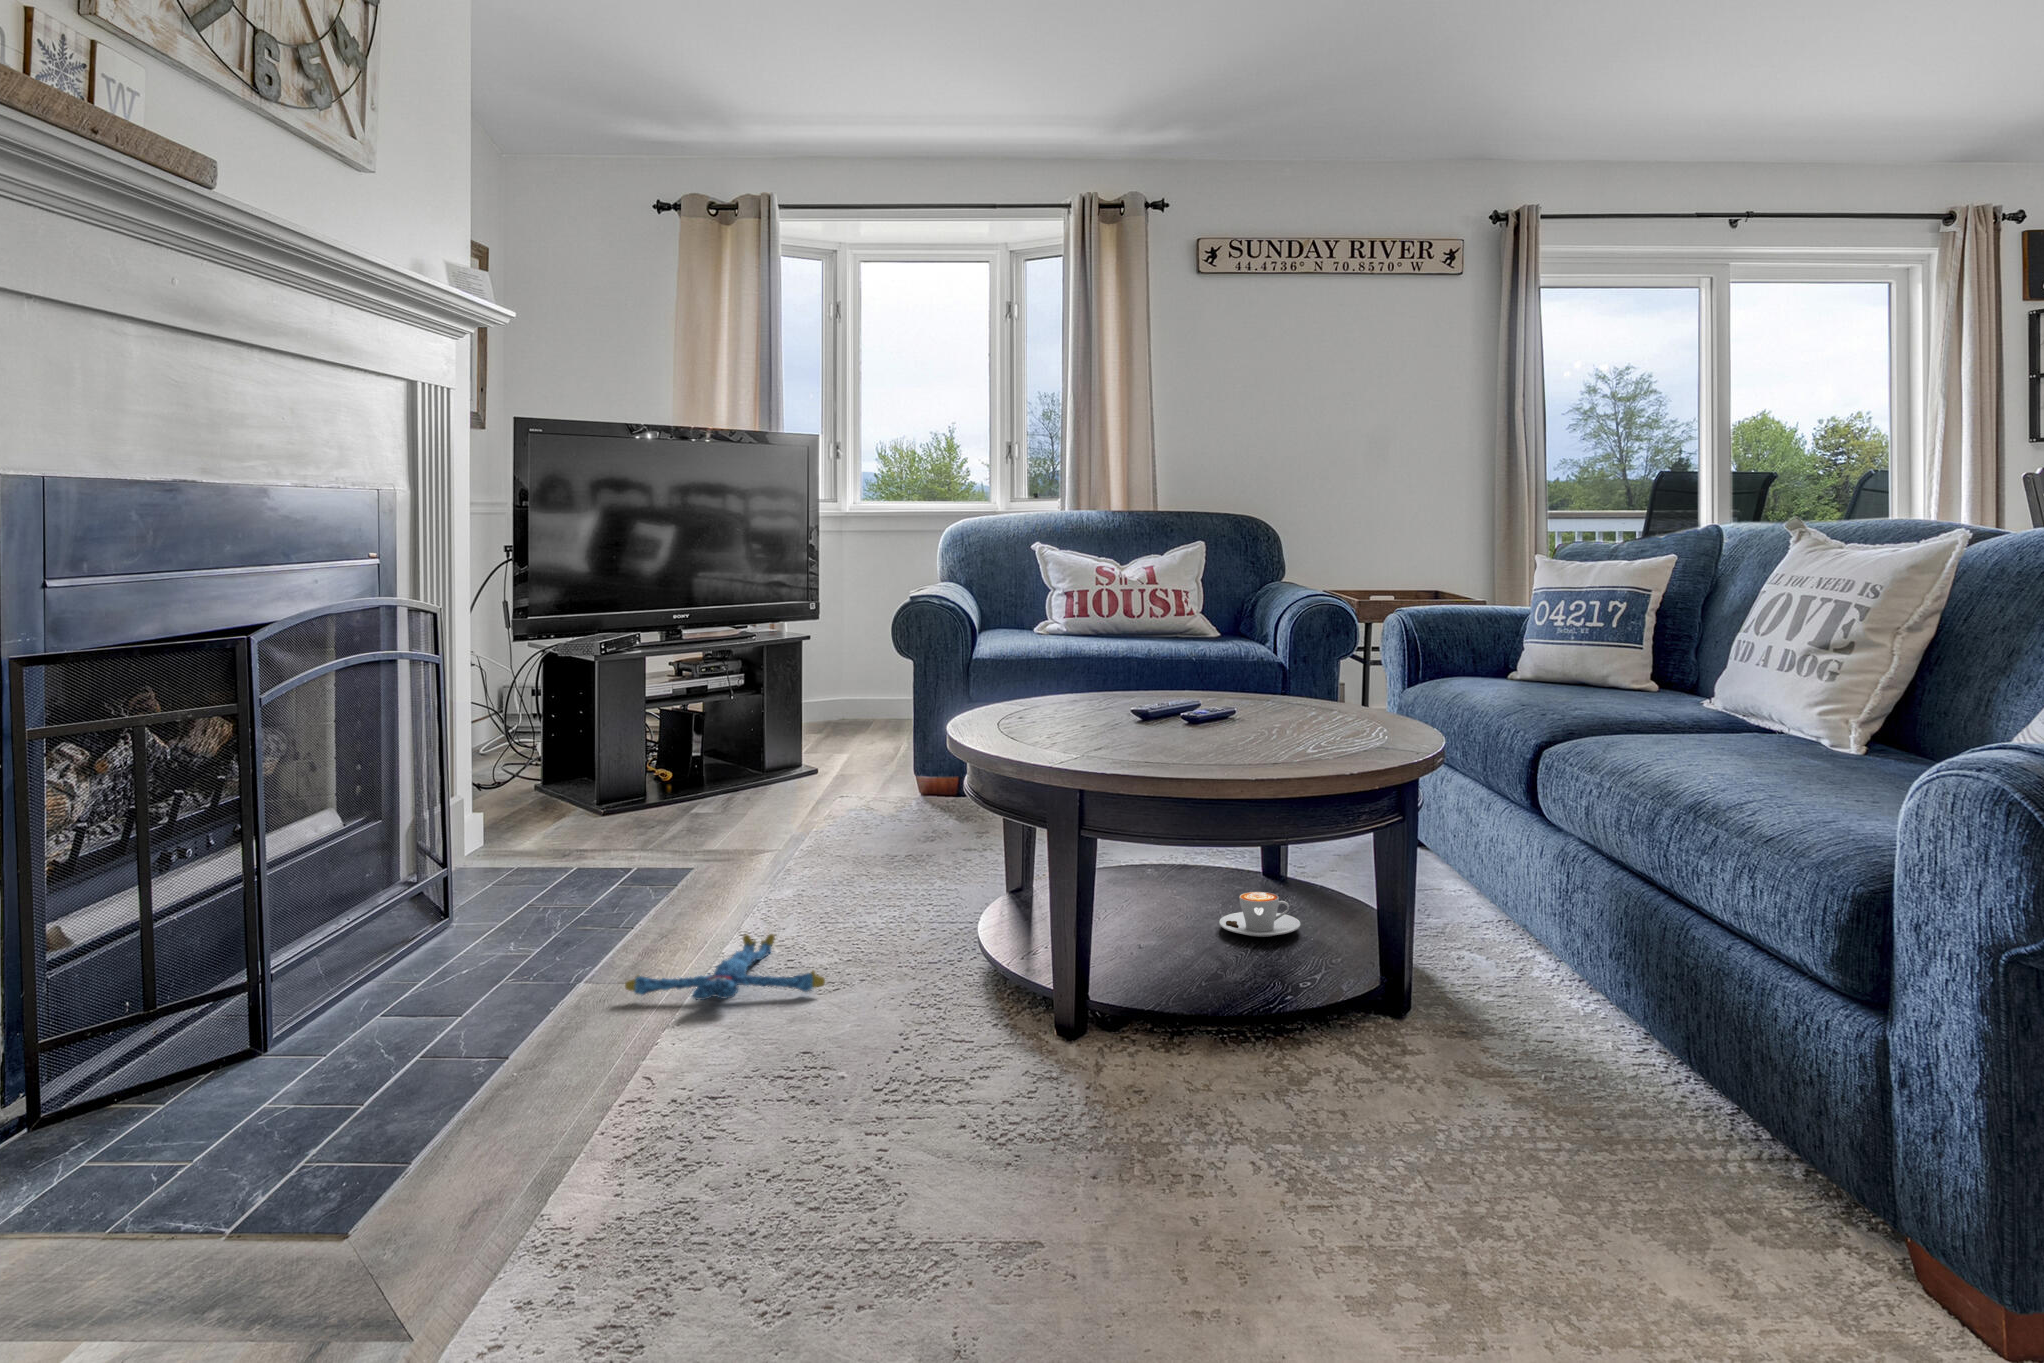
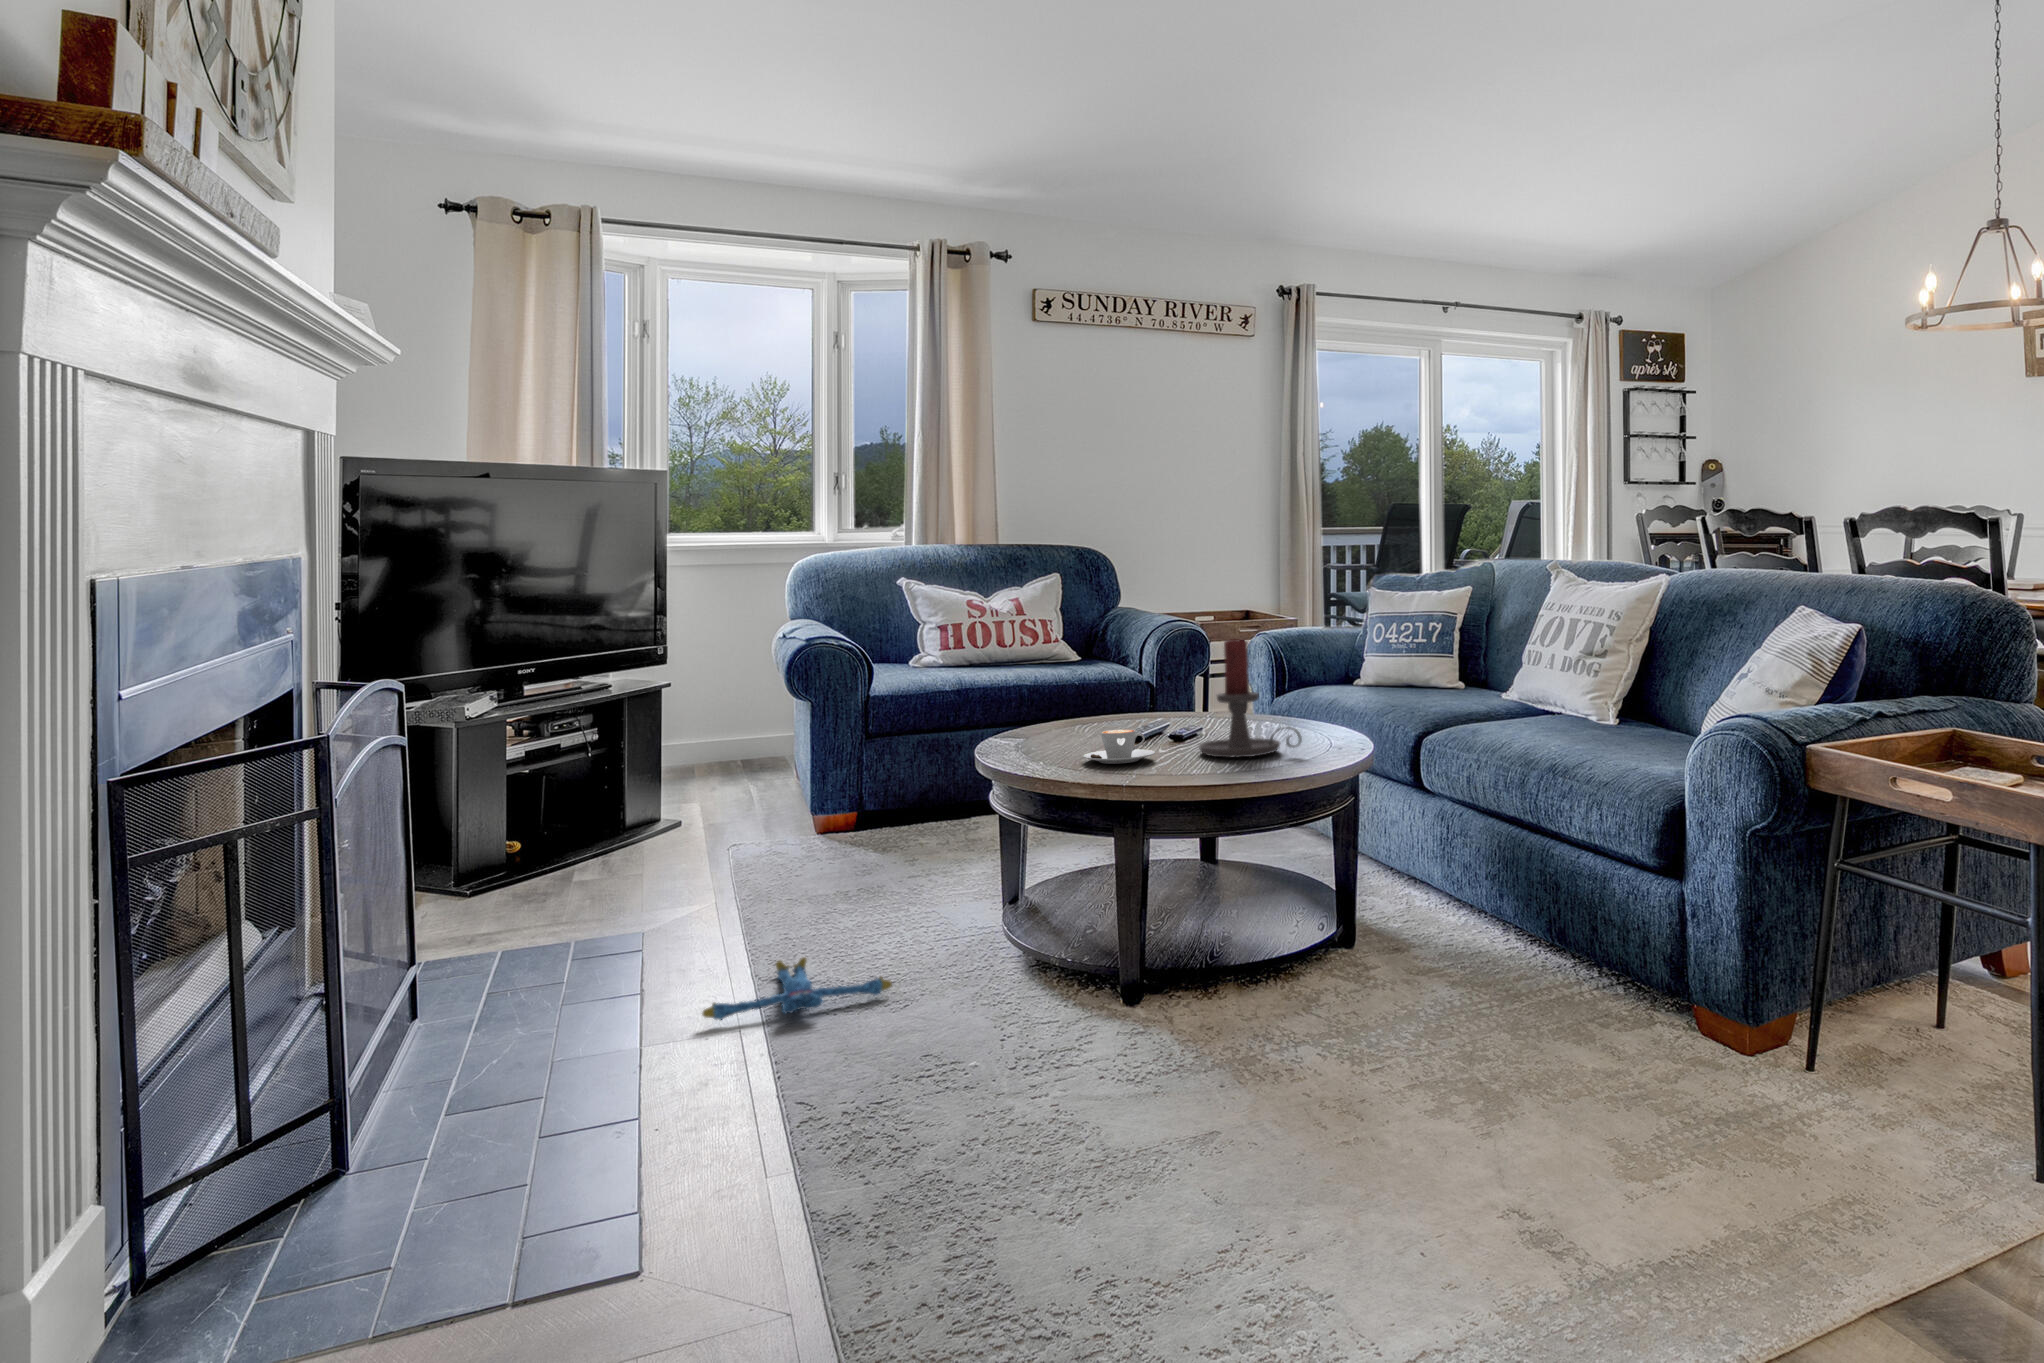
candle holder: none [1189,597,1315,752] -> present [1199,639,1302,757]
coffee cup: present [1219,892,1300,937] -> present [1083,730,1155,764]

